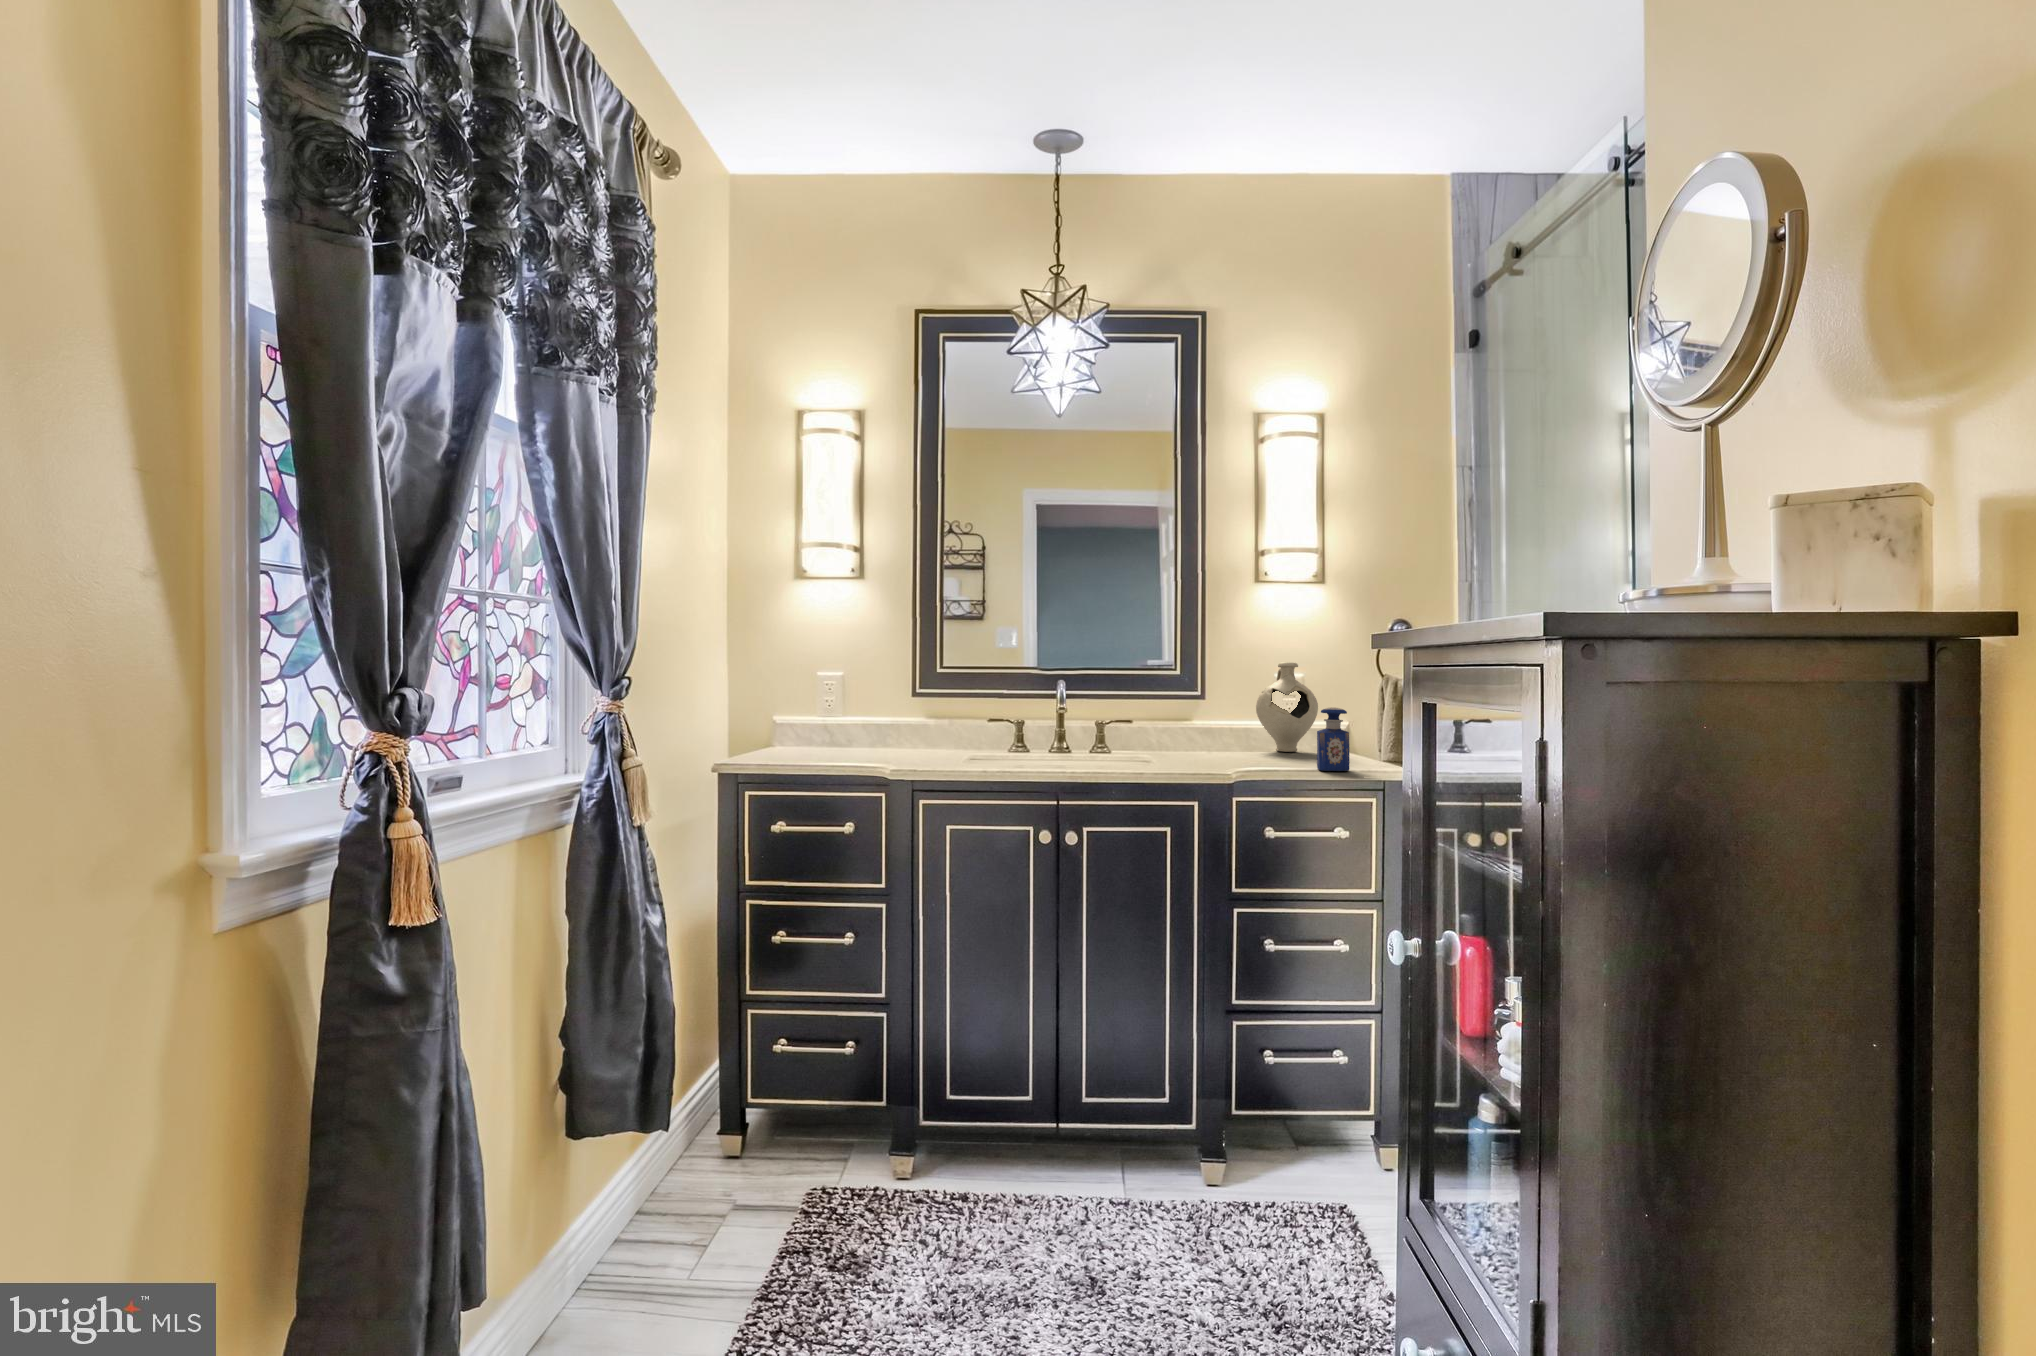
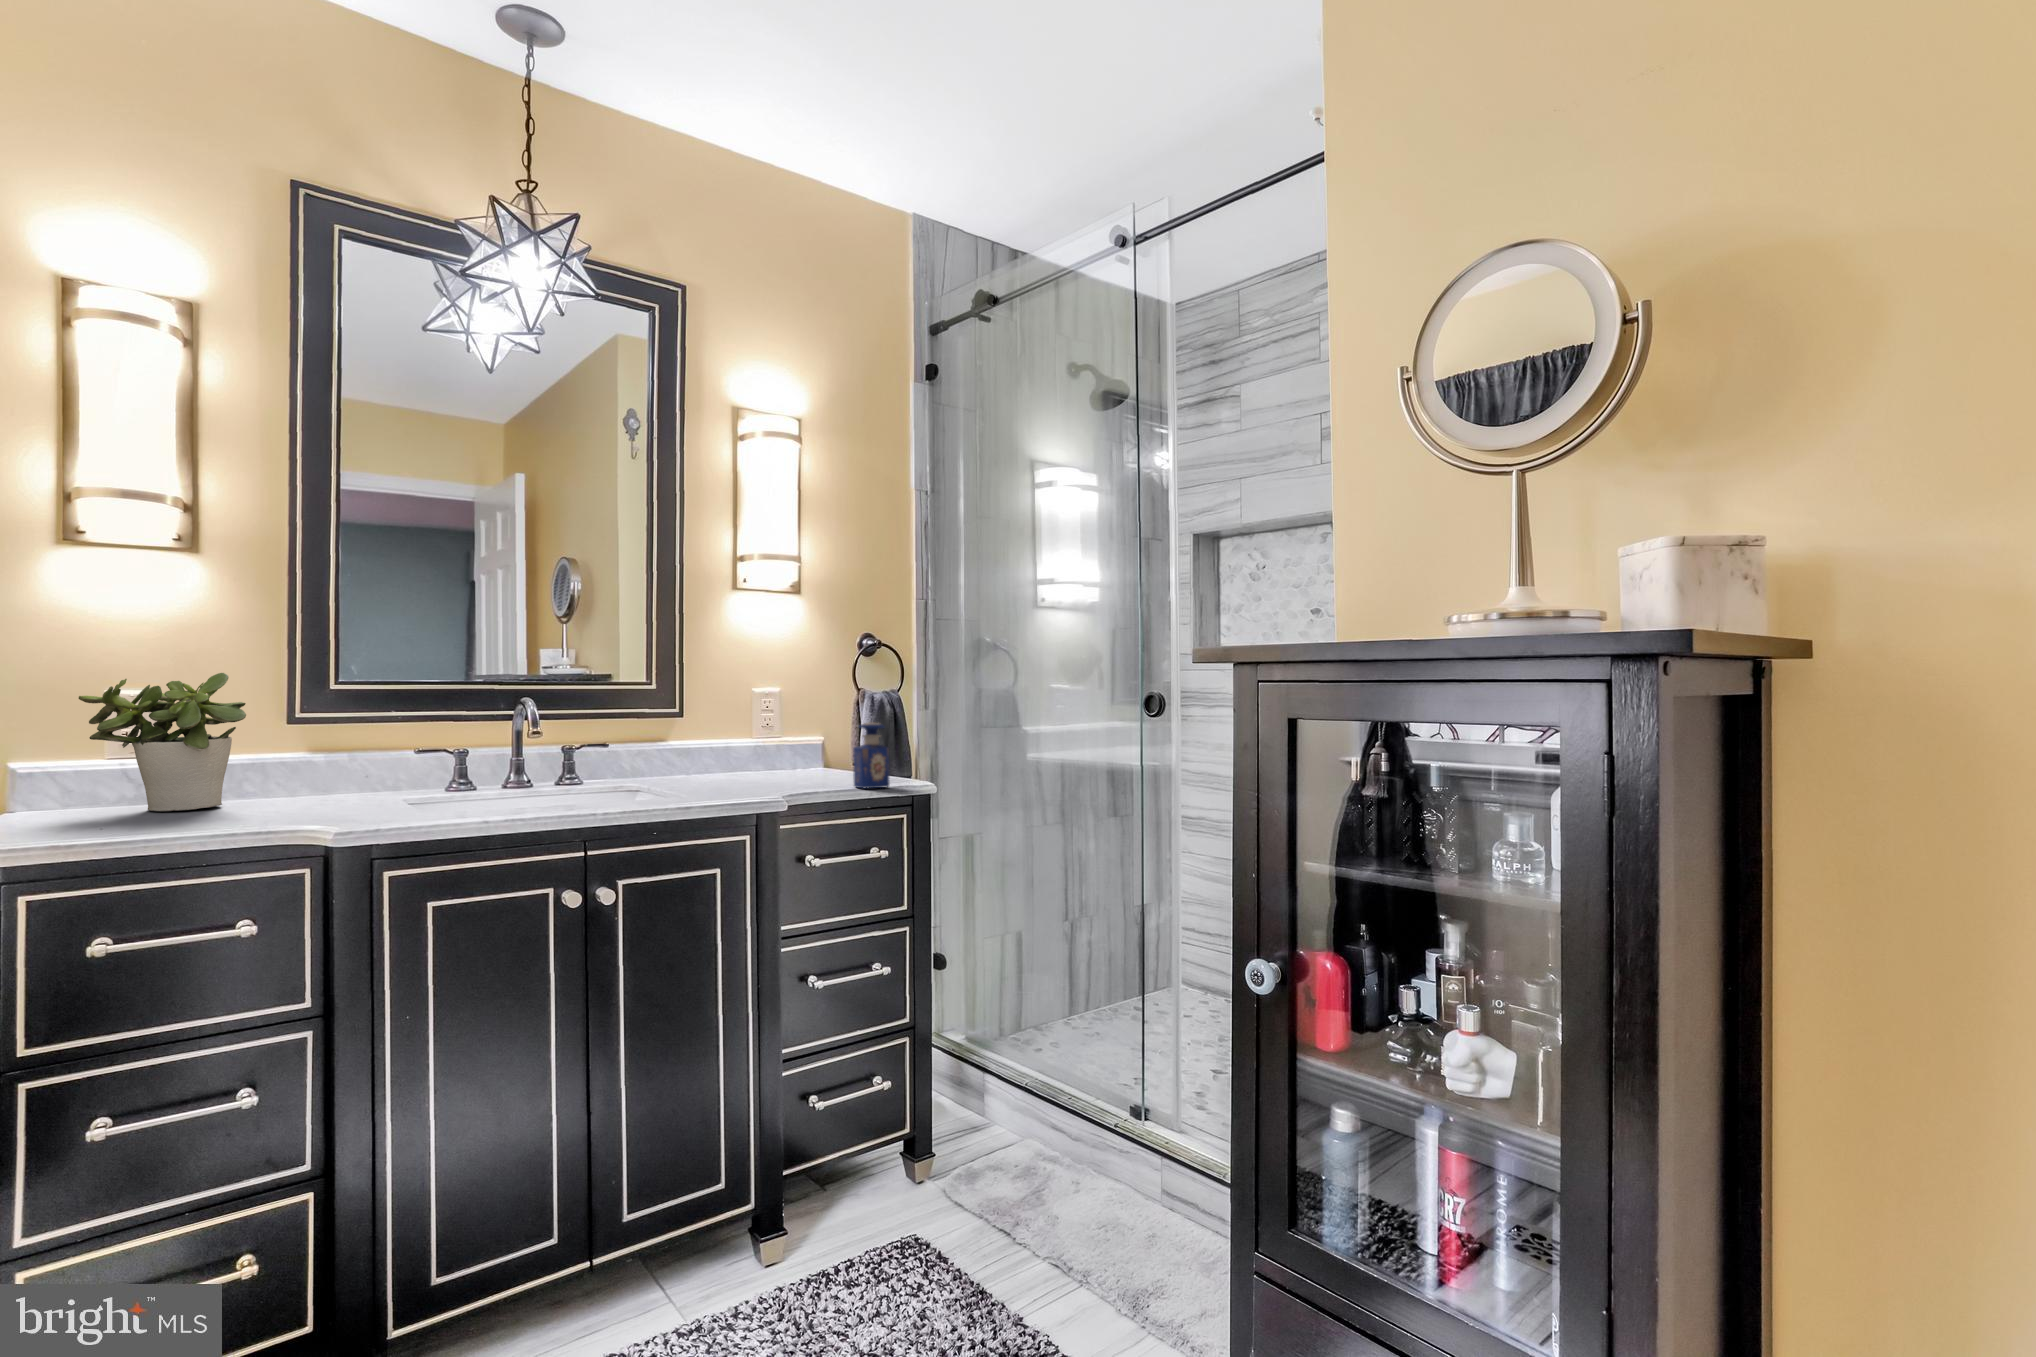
potted plant: none [800,660,882,751] -> present [79,673,246,812]
decorative vase: present [1256,662,1318,752] -> none [743,677,809,773]

